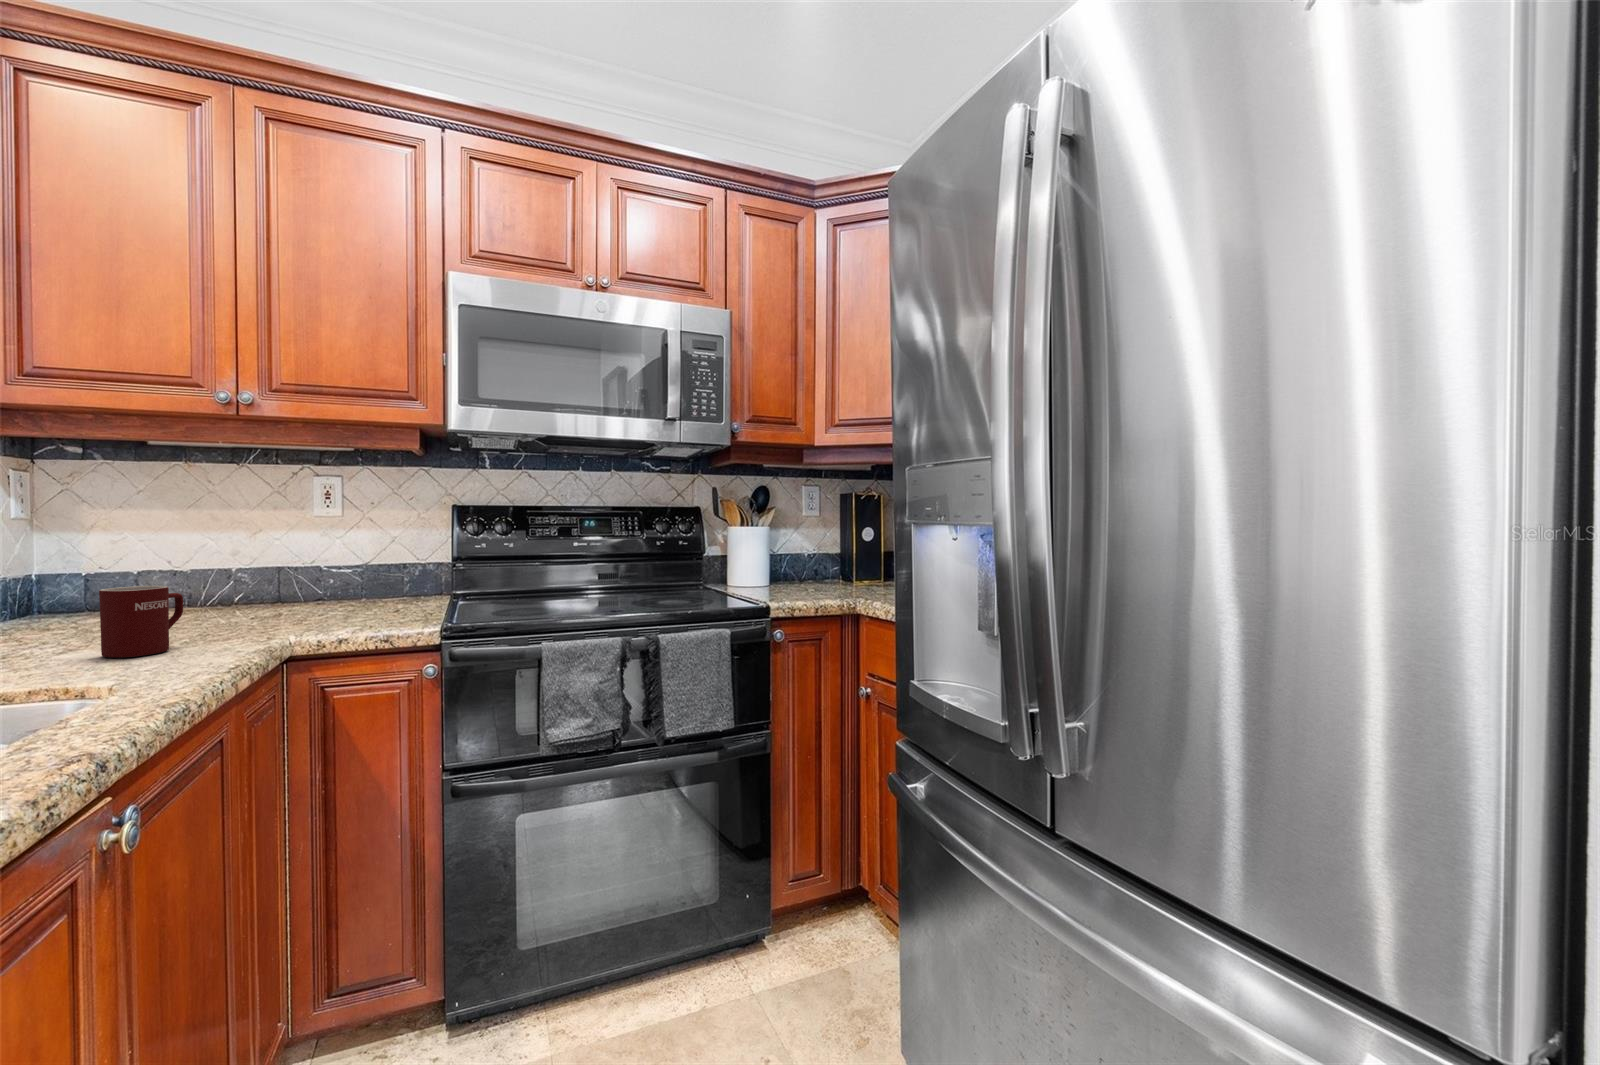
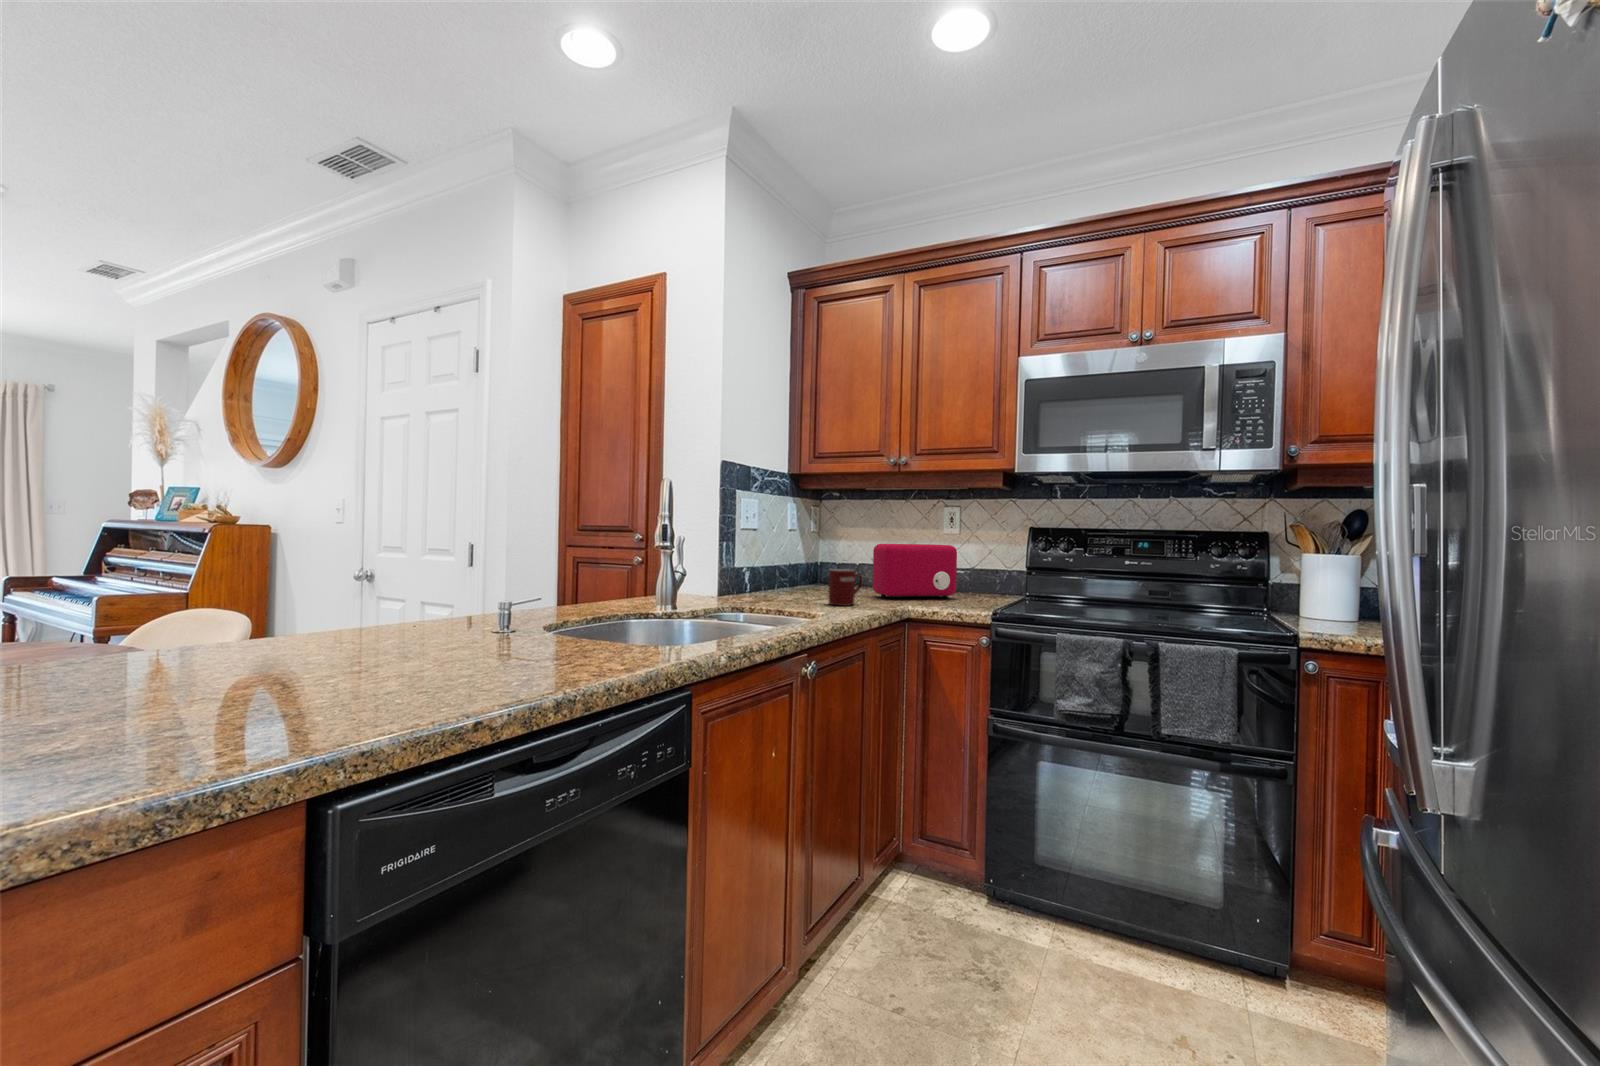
toaster: none [189,532,354,627] -> present [873,544,957,599]

